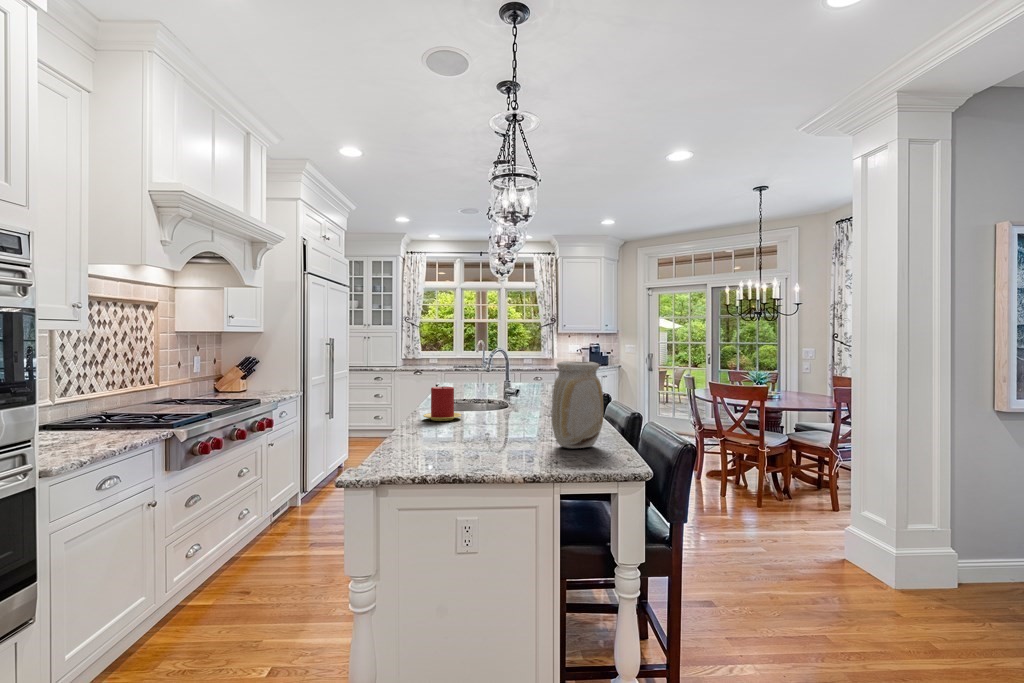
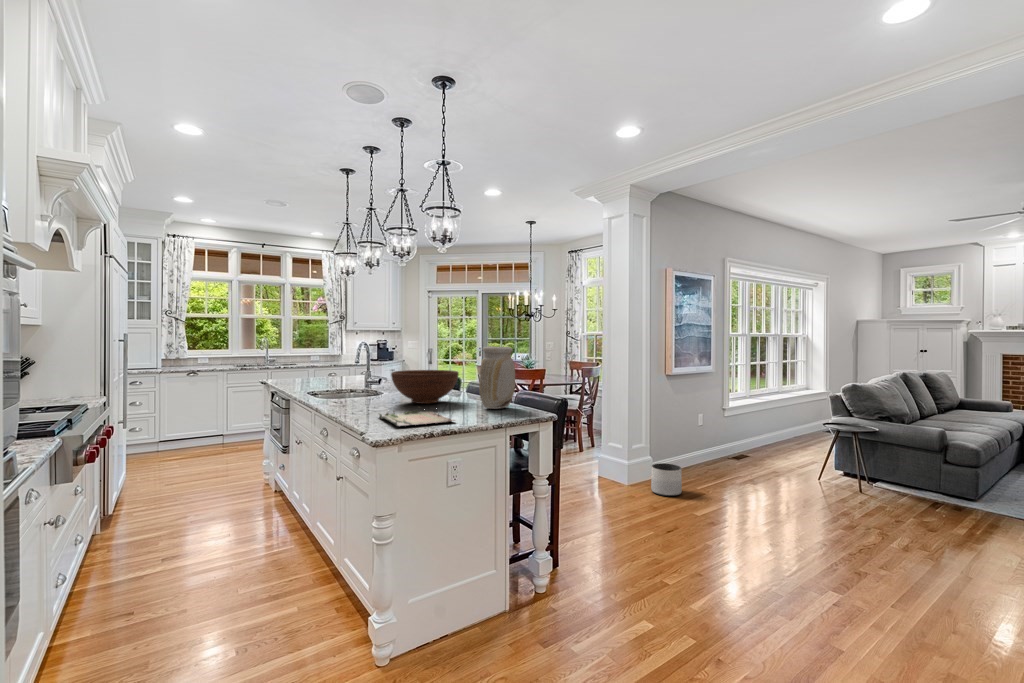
fruit bowl: none [472,386,555,430] -> present [391,370,459,404]
candle: present [423,387,461,421] -> none [330,373,366,403]
tray: none [395,435,483,465] -> present [379,410,454,427]
planter: none [924,551,988,613] -> present [651,463,682,496]

